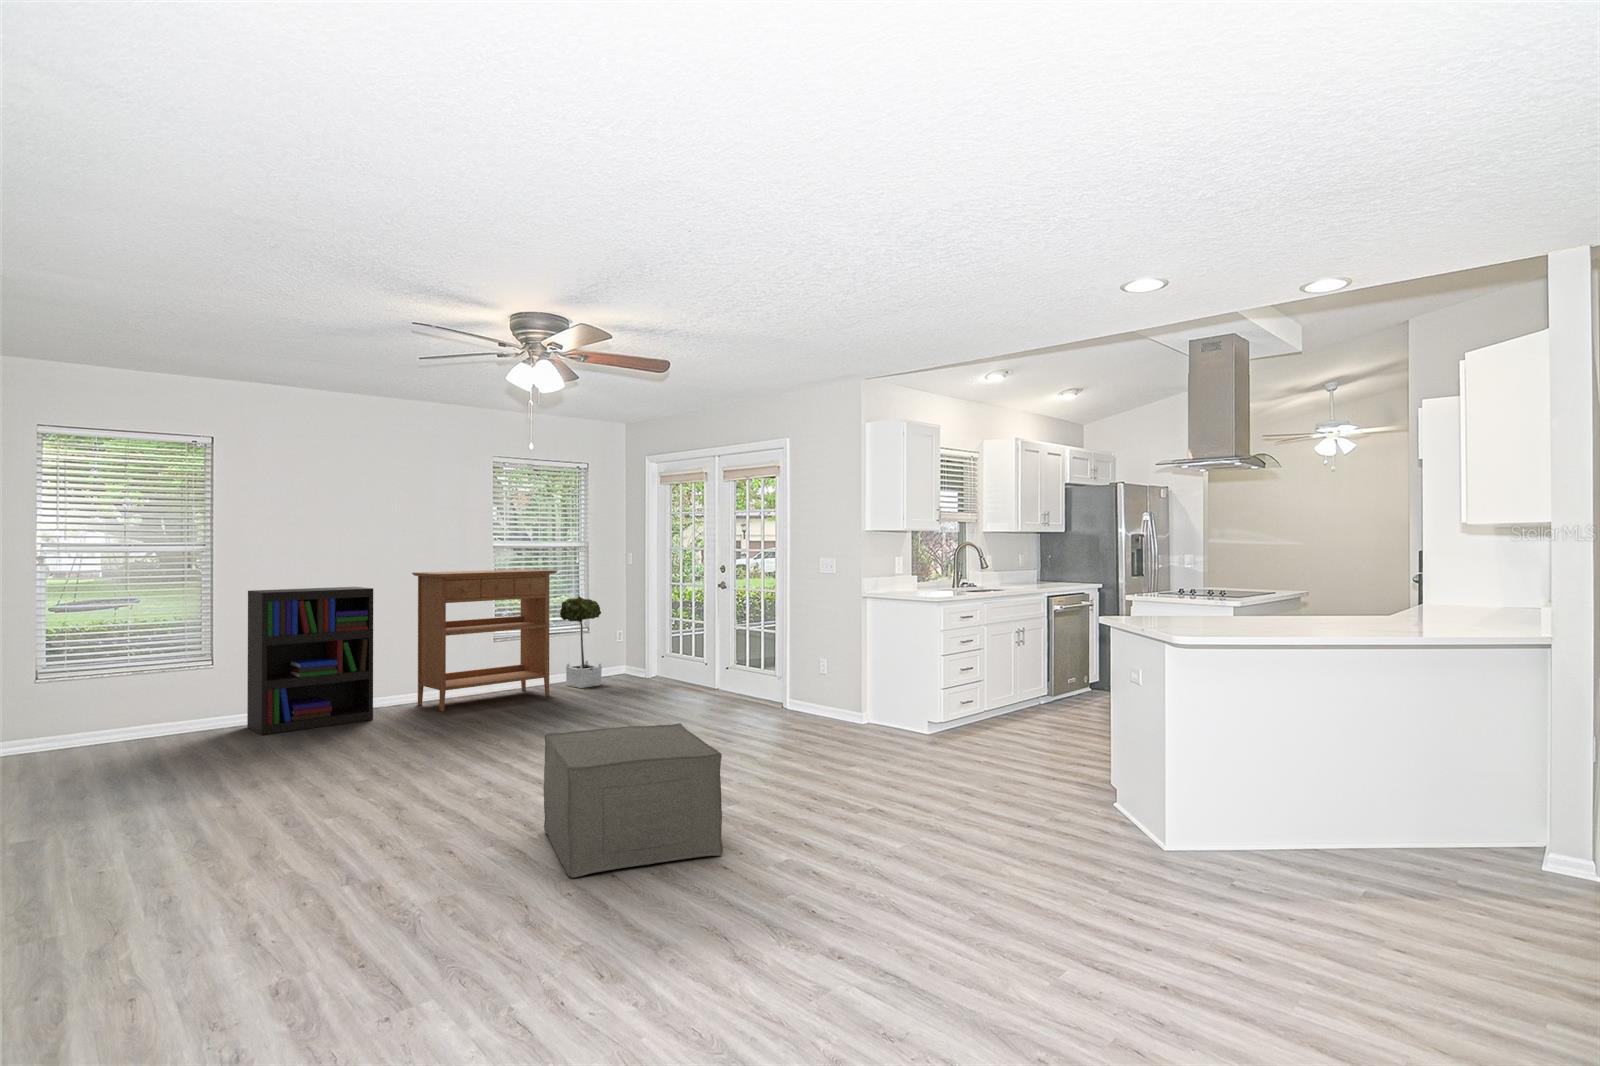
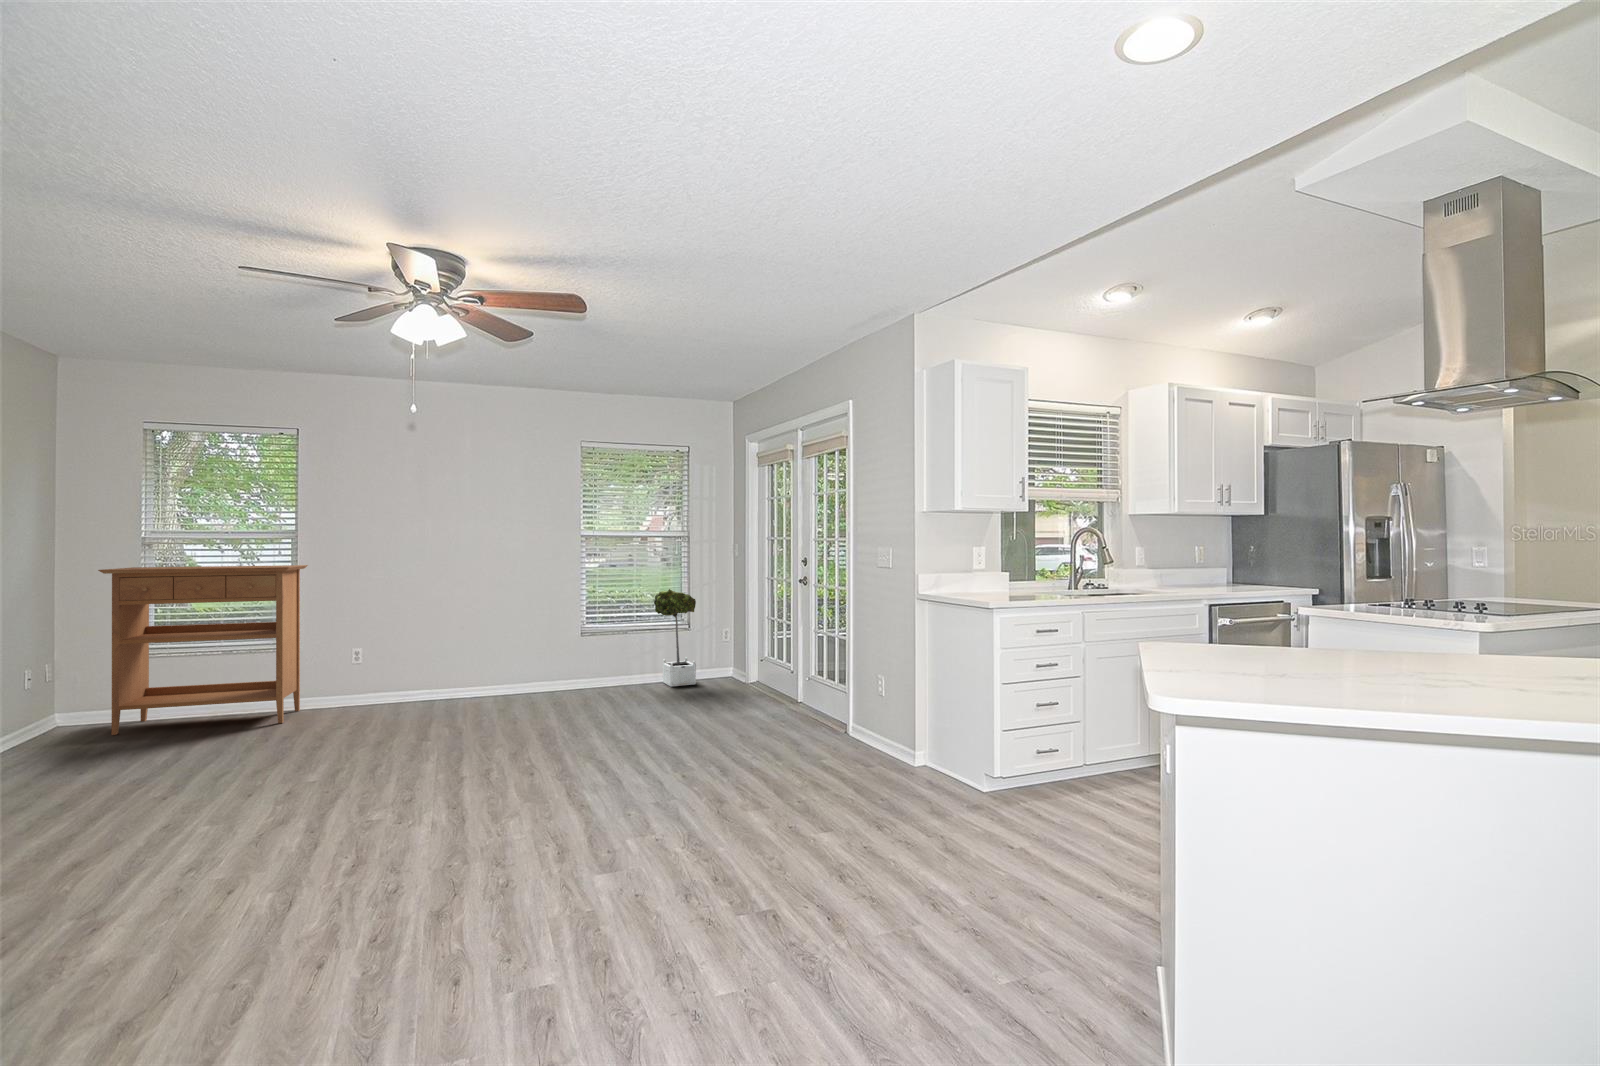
console table: present [412,569,557,711] -> present [98,565,308,735]
bookshelf: present [247,587,373,735] -> none [318,576,434,719]
ottoman: present [544,723,723,878] -> none [136,775,479,1018]

